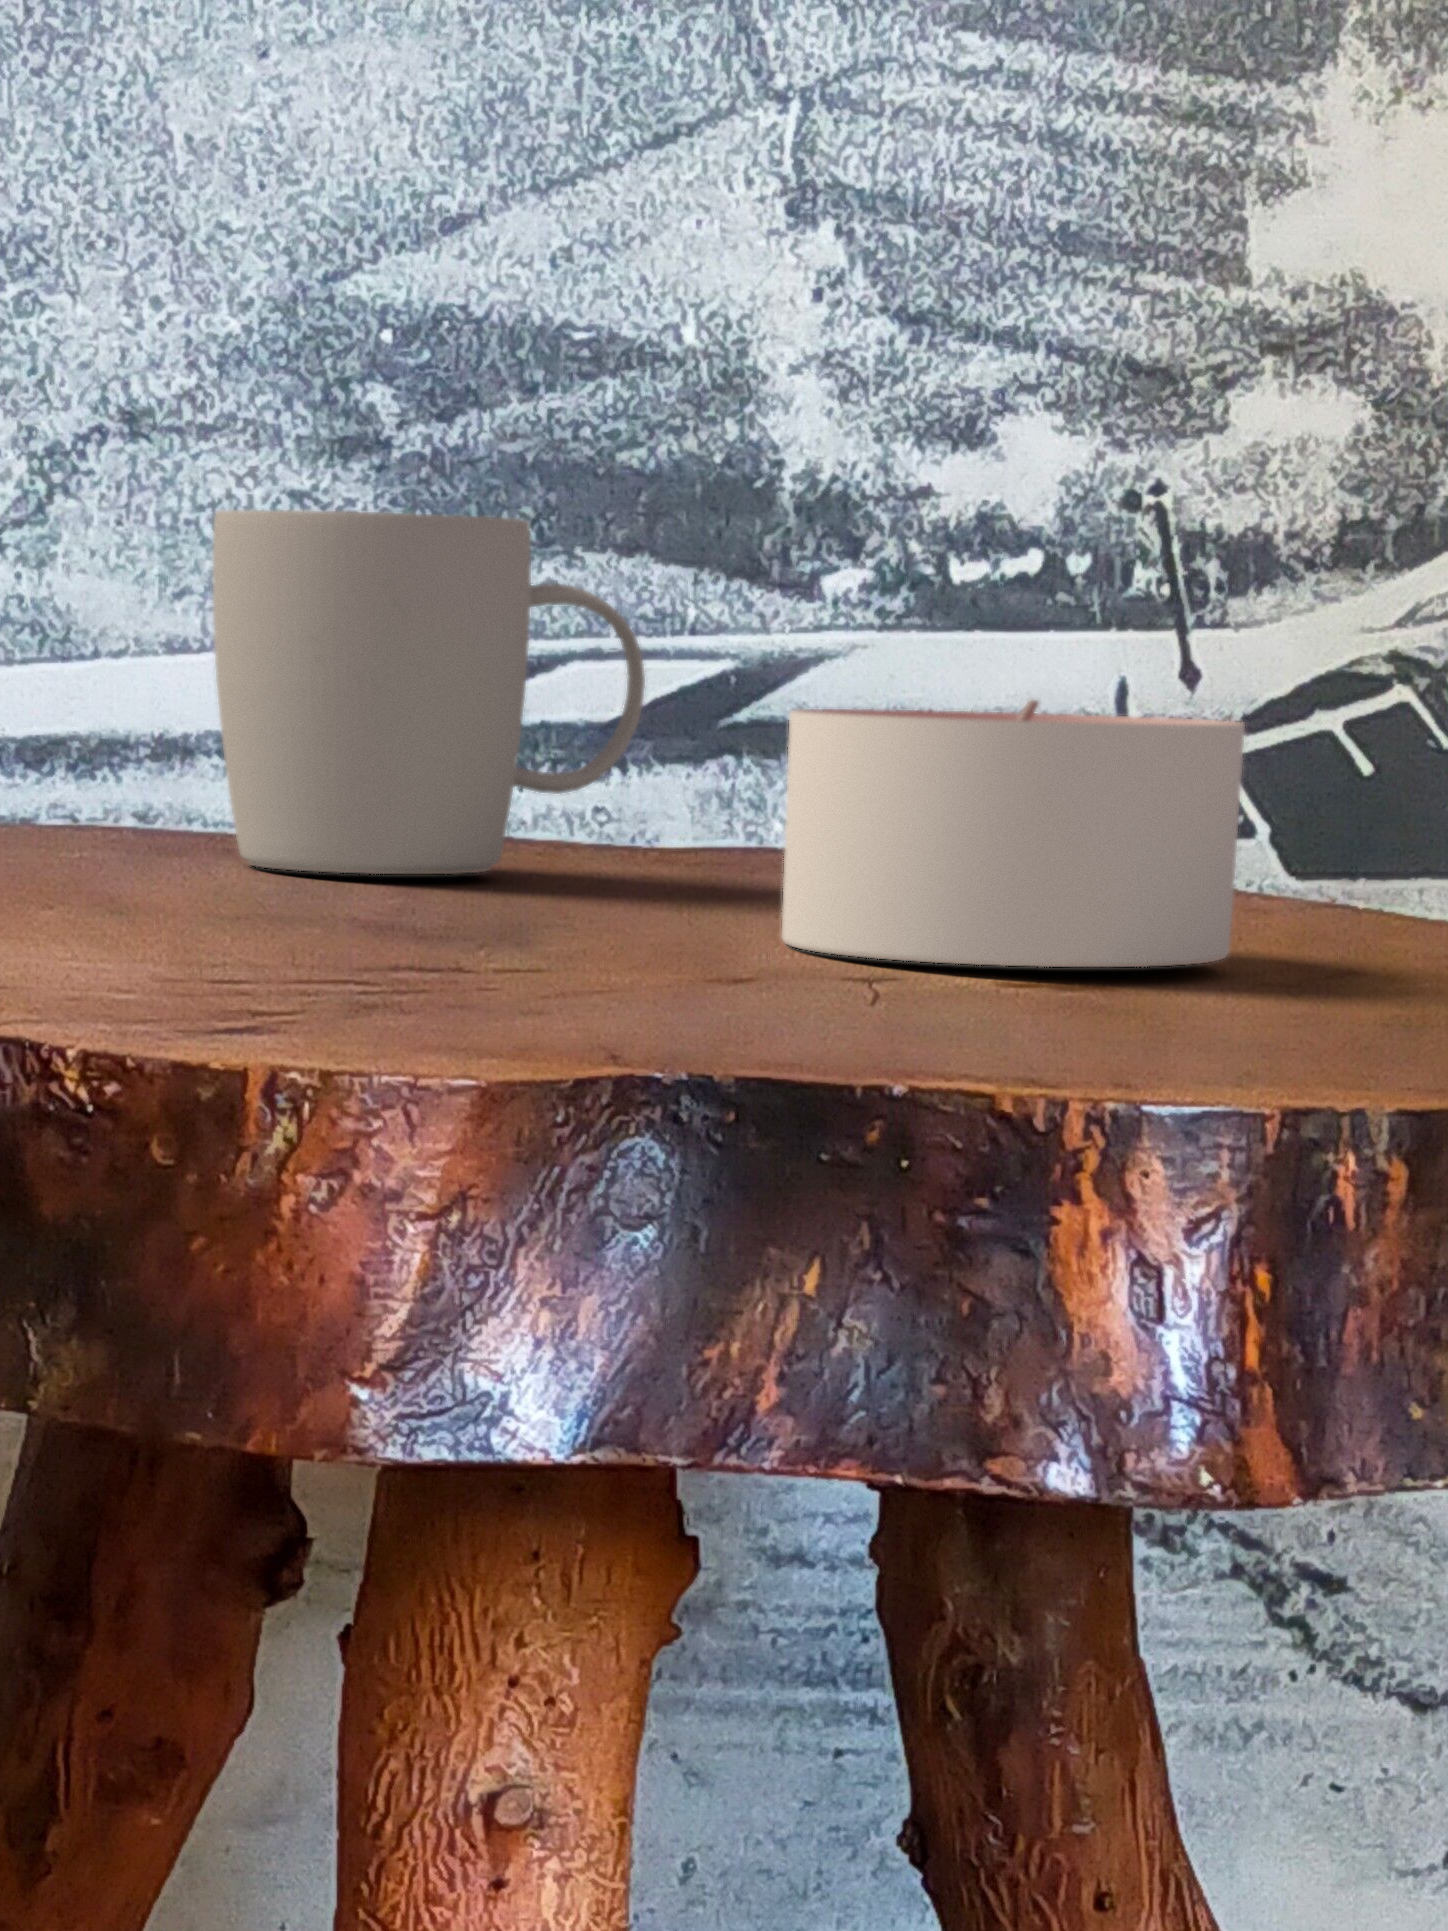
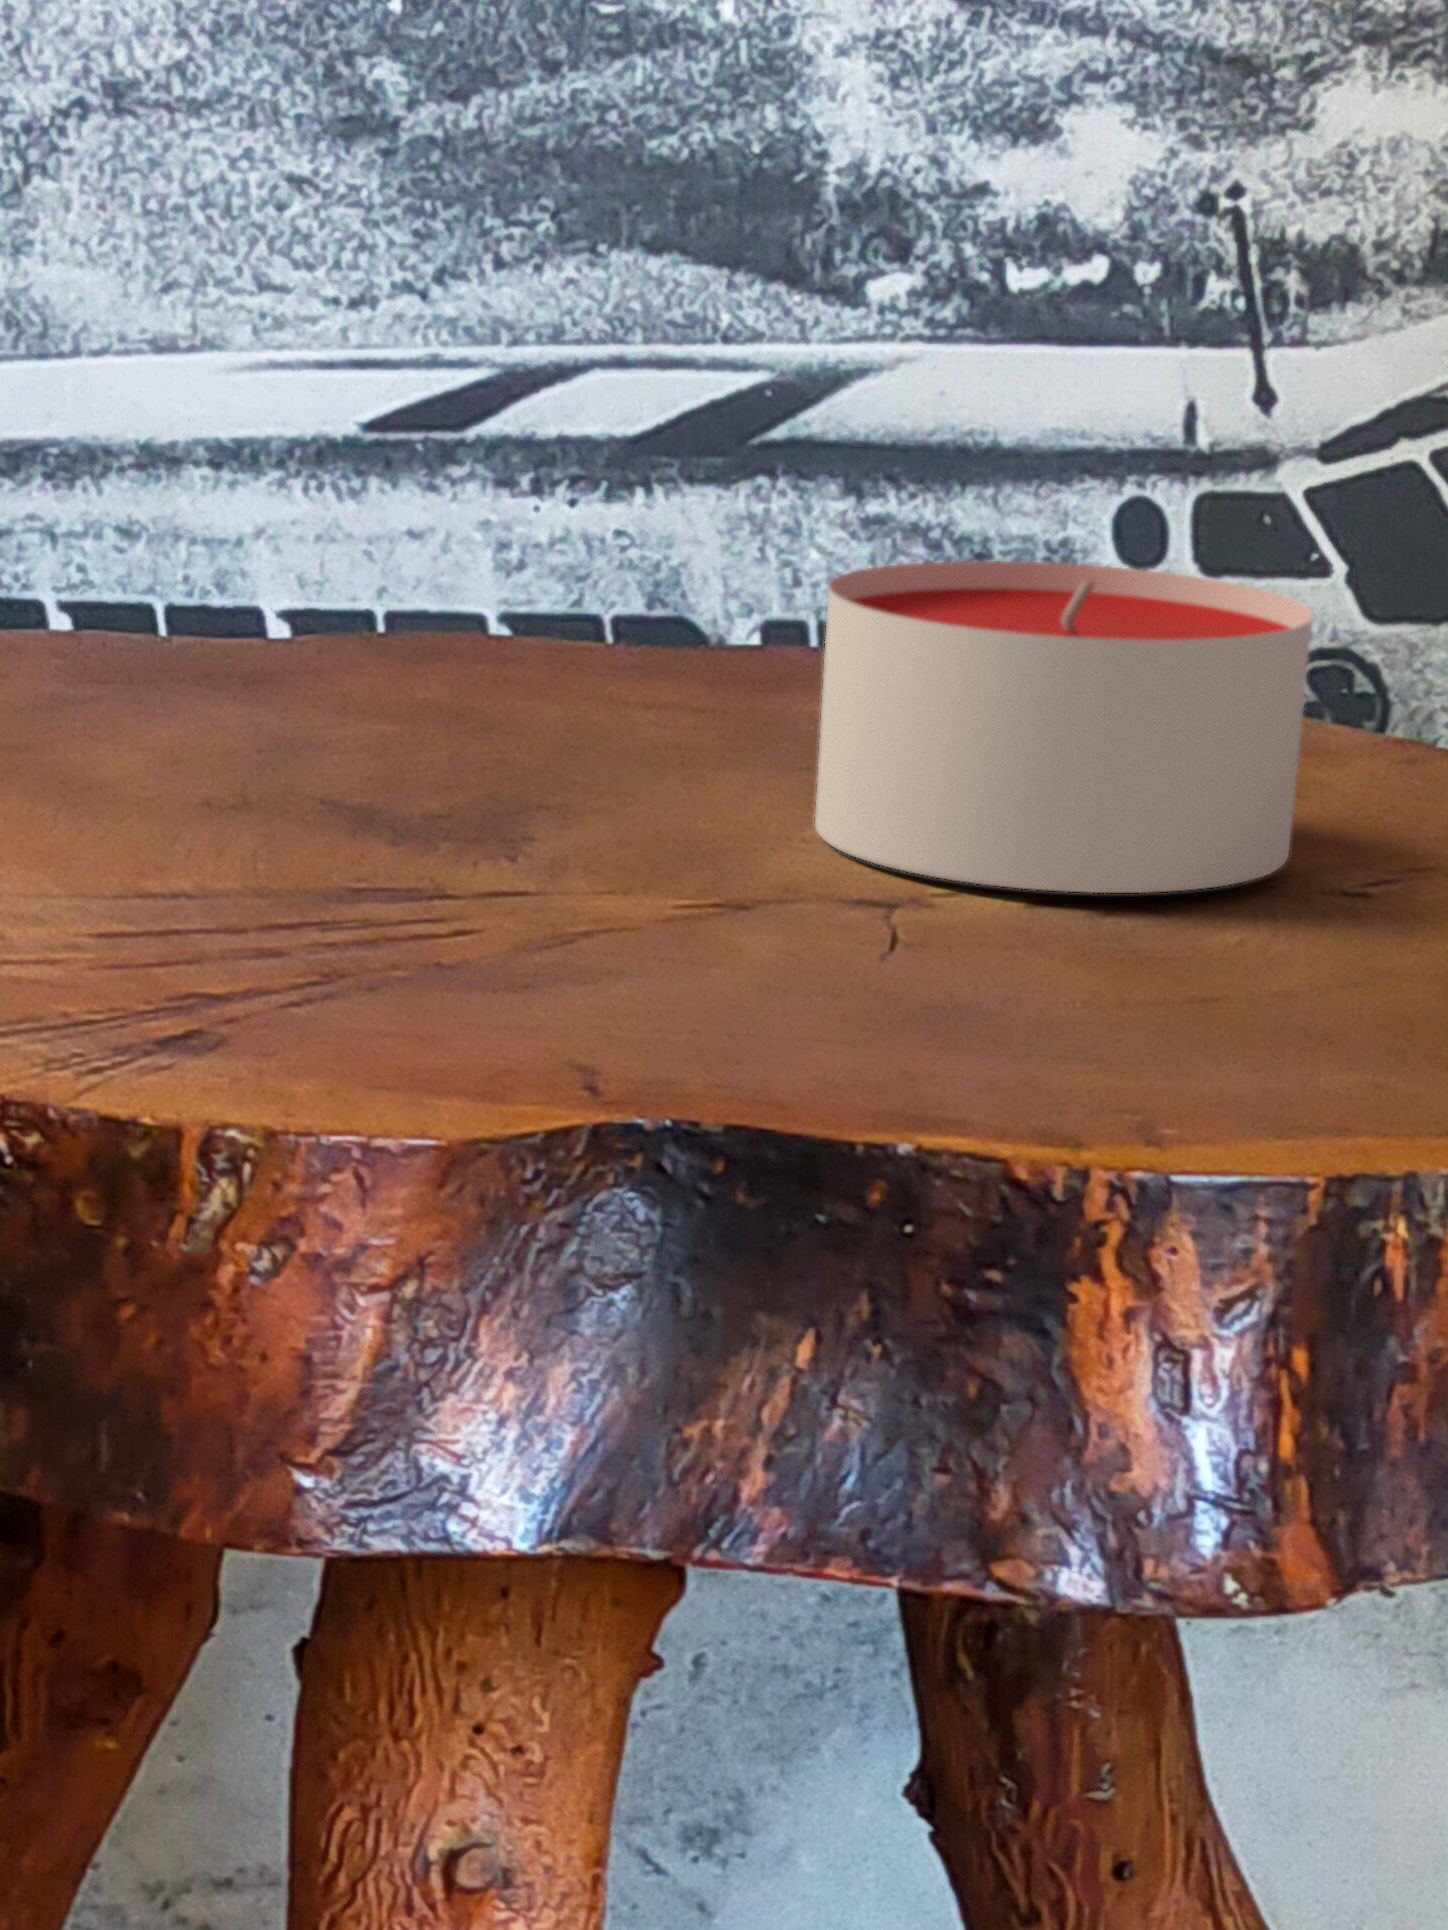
mug: present [213,510,645,874] -> none [208,277,674,696]

